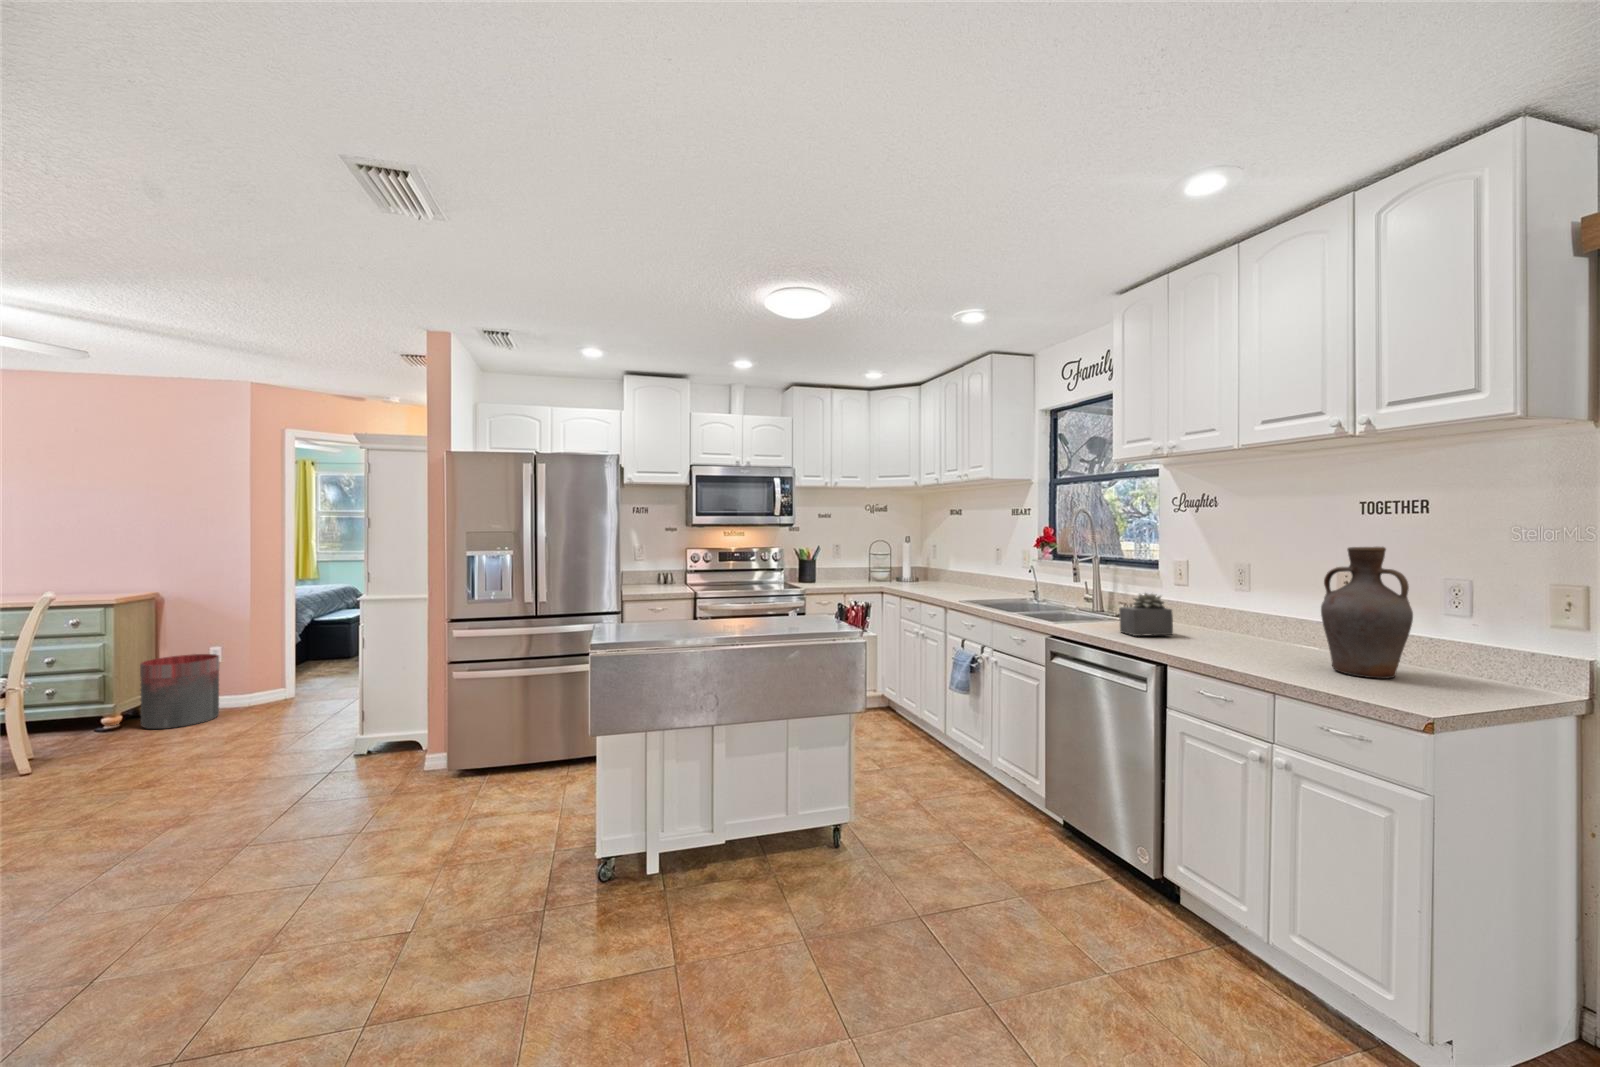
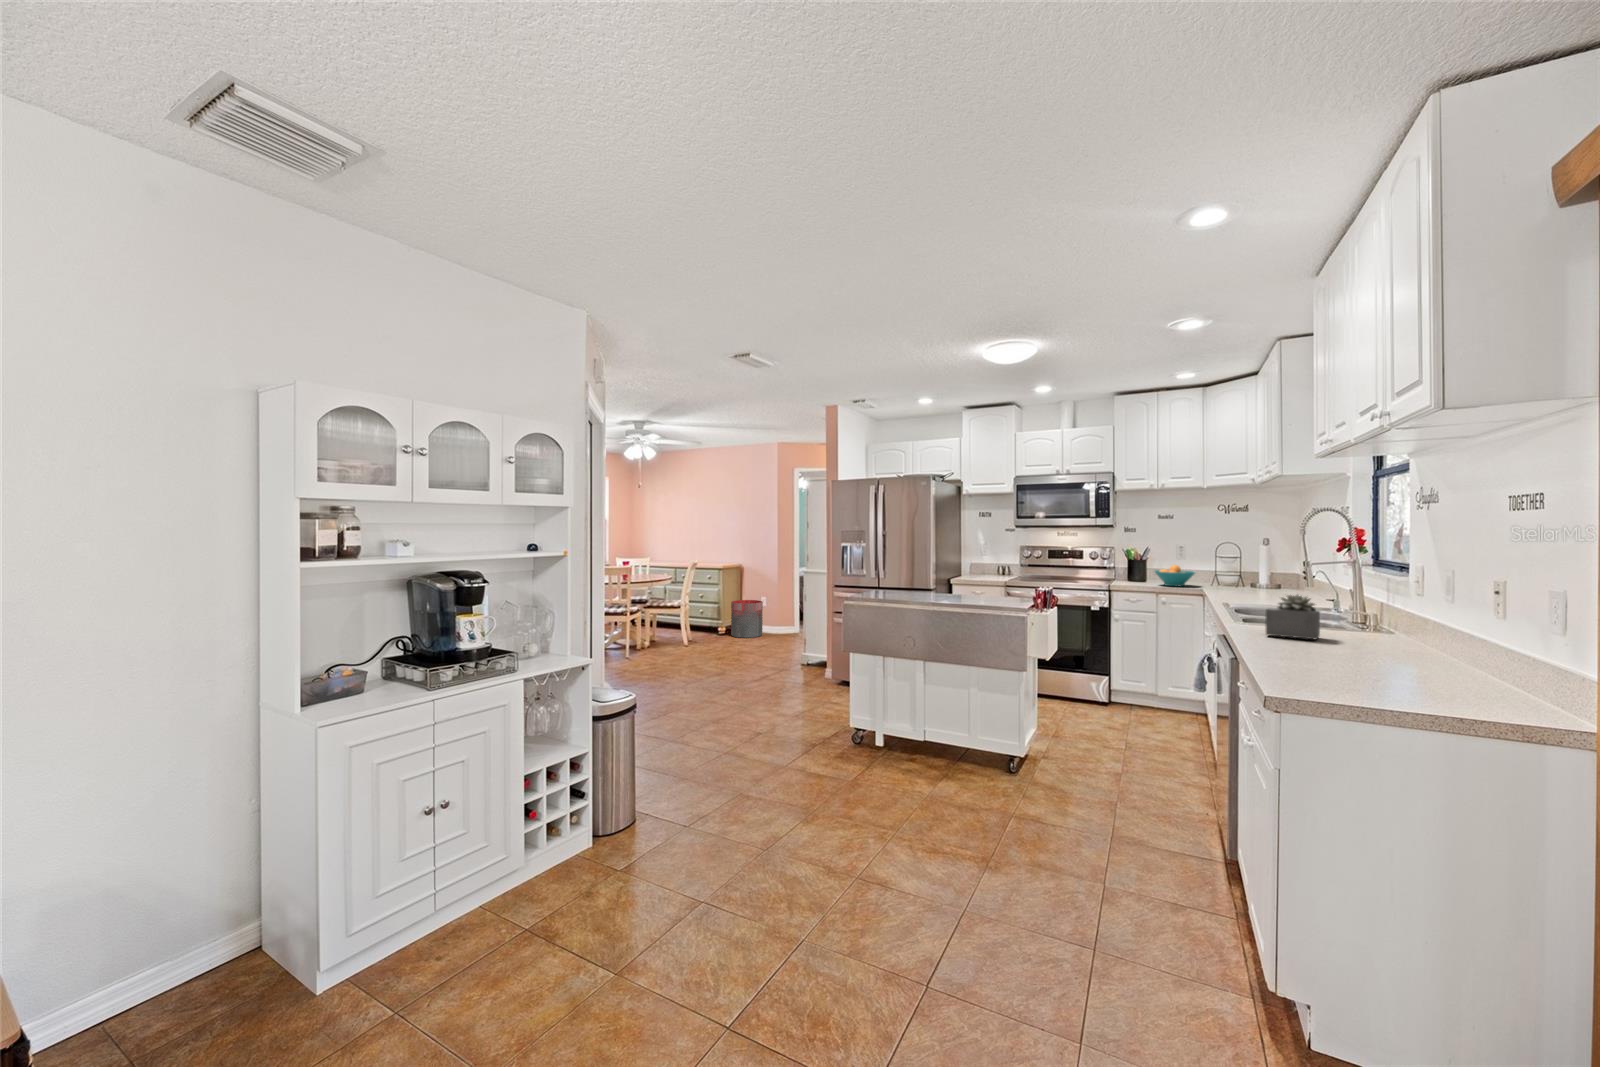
vase: present [1321,547,1413,679] -> none [1334,547,1434,685]
fruit bowl: none [845,565,882,587] -> present [1155,565,1195,586]

